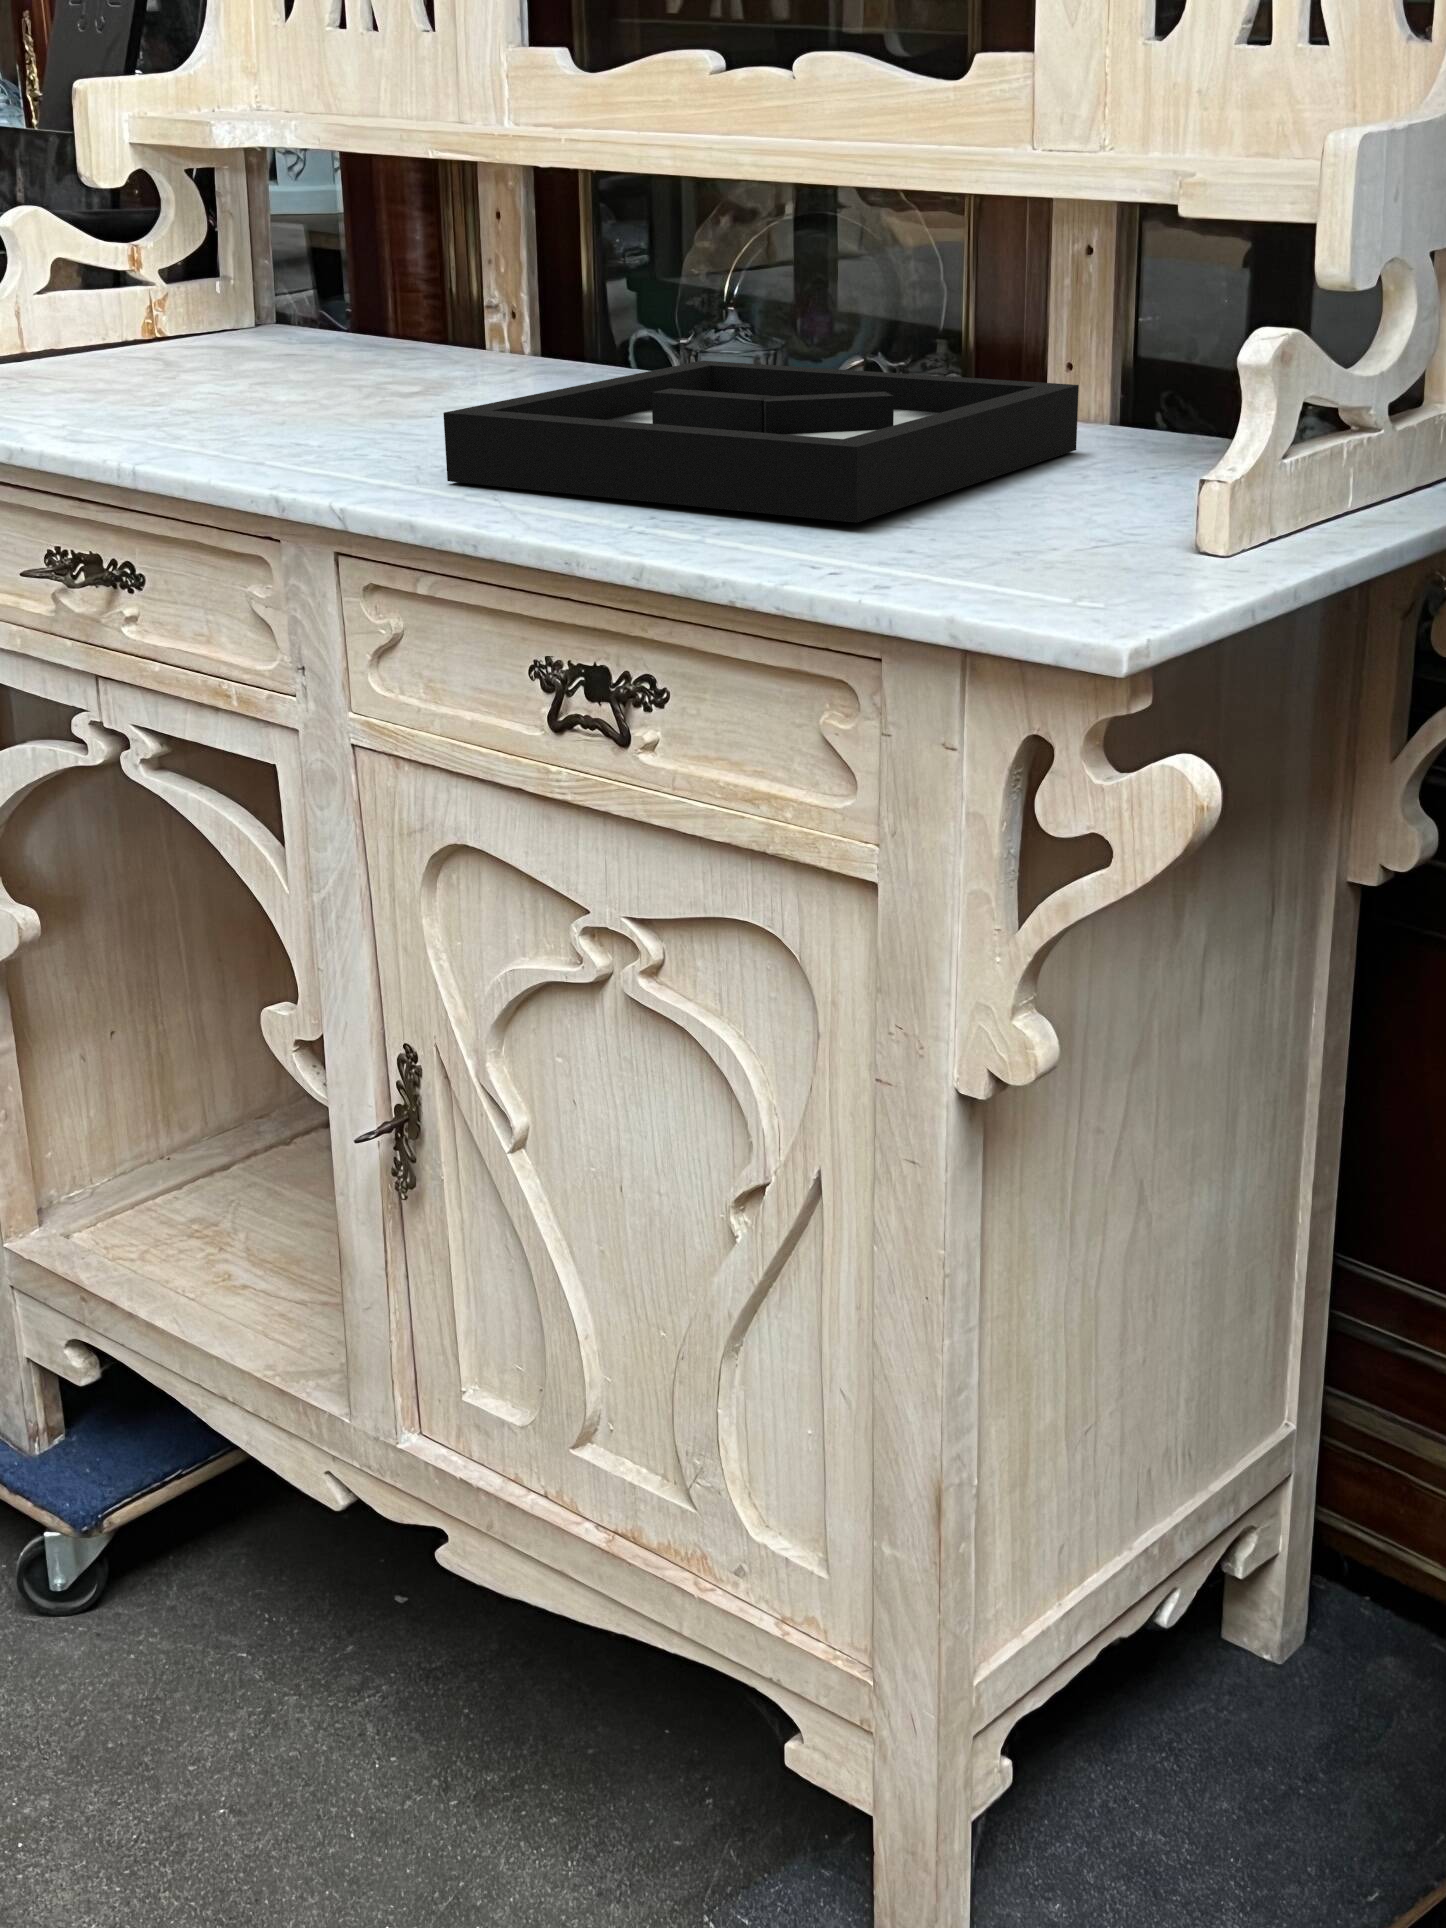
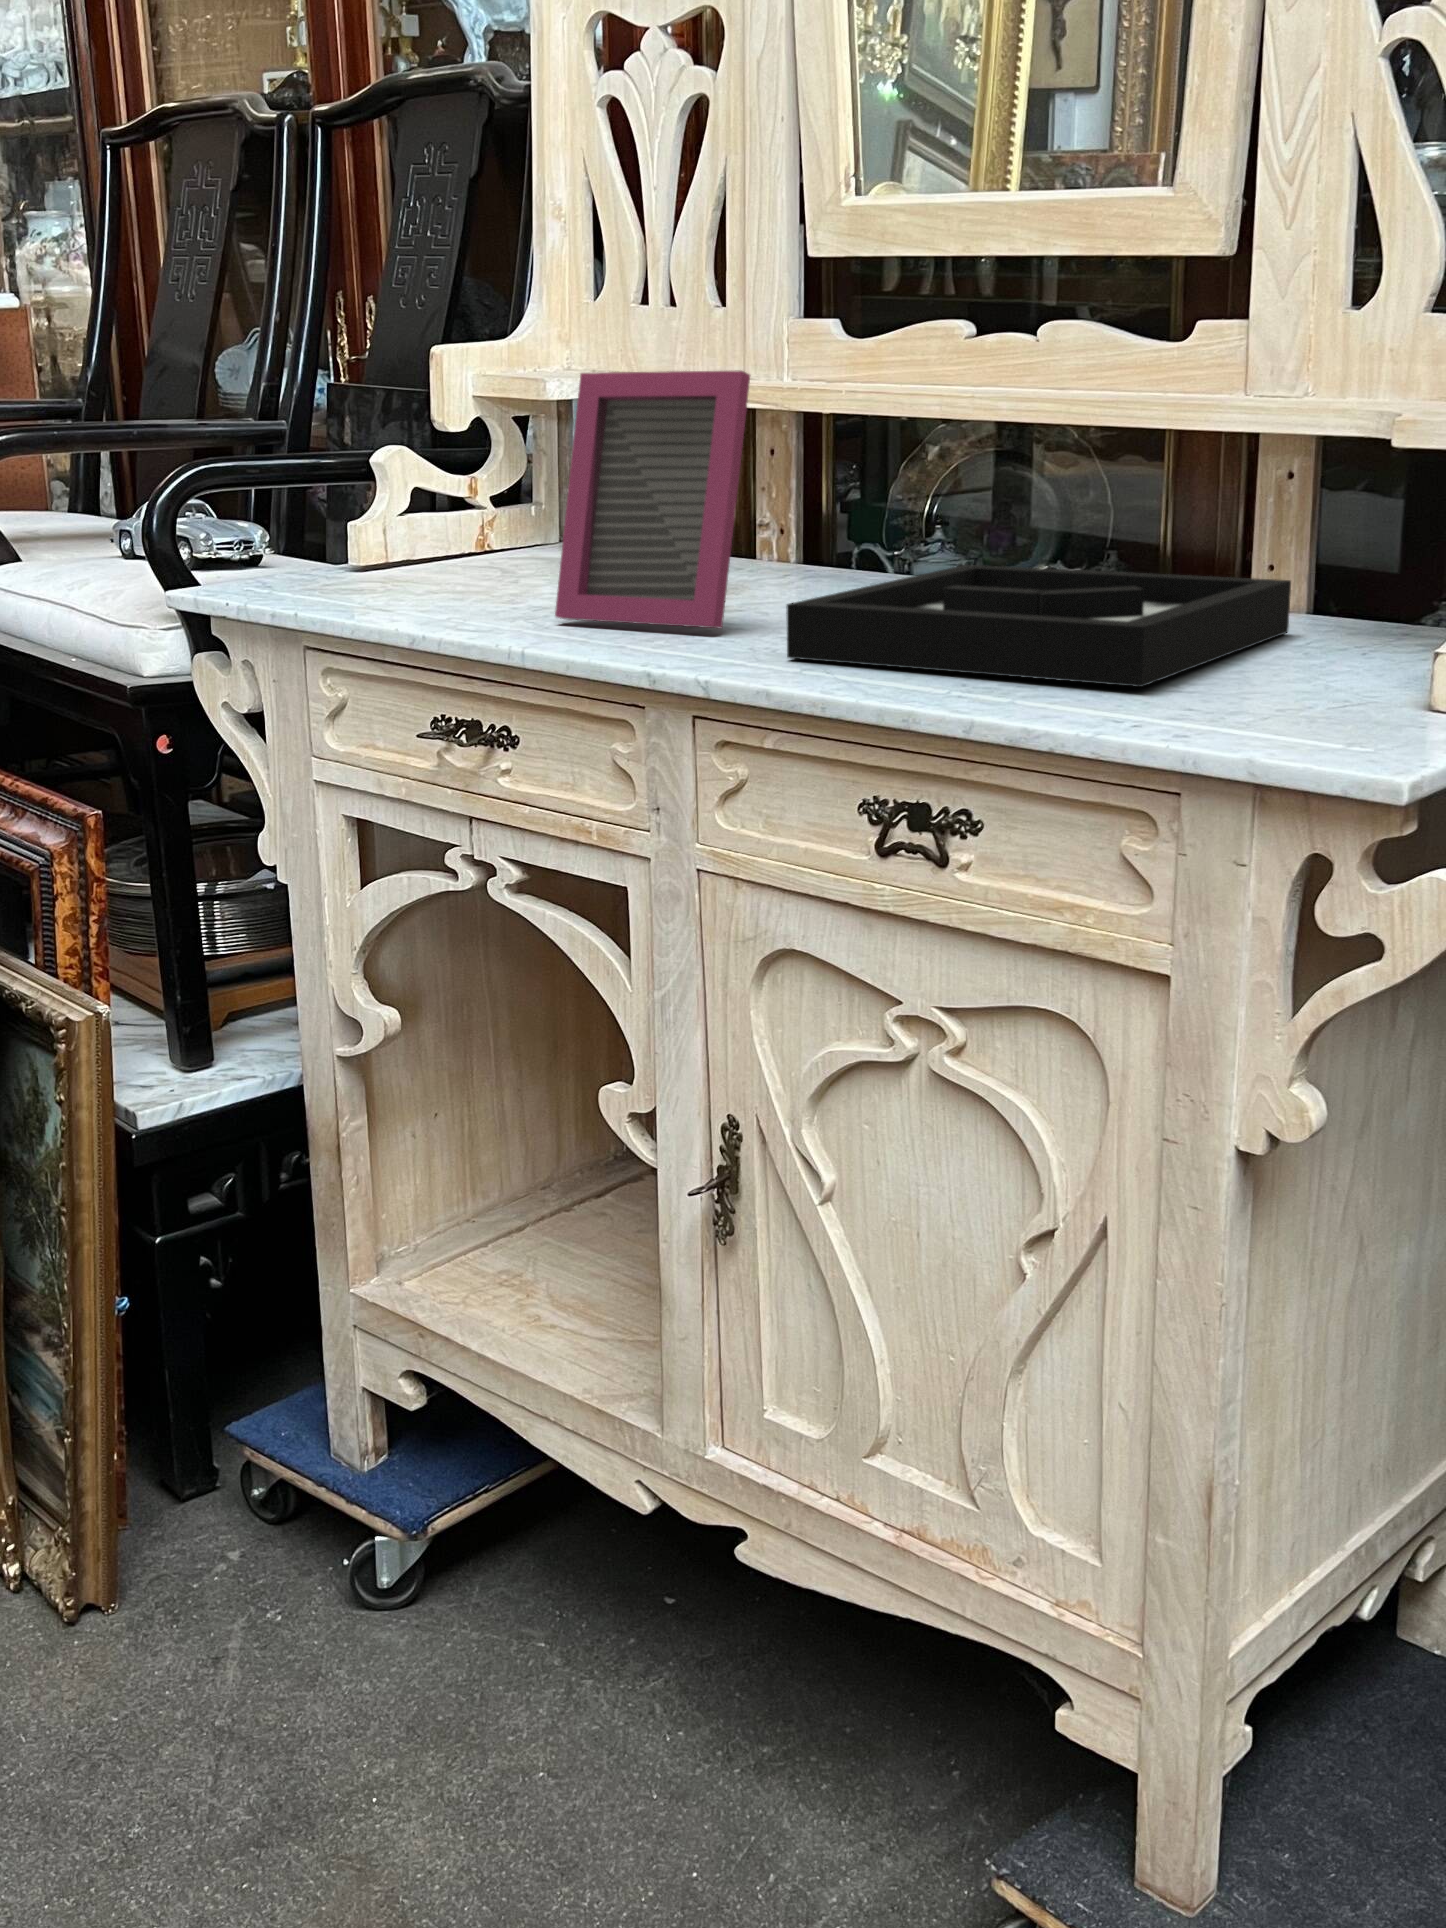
picture frame: none [187,110,415,441] -> present [555,371,750,629]

